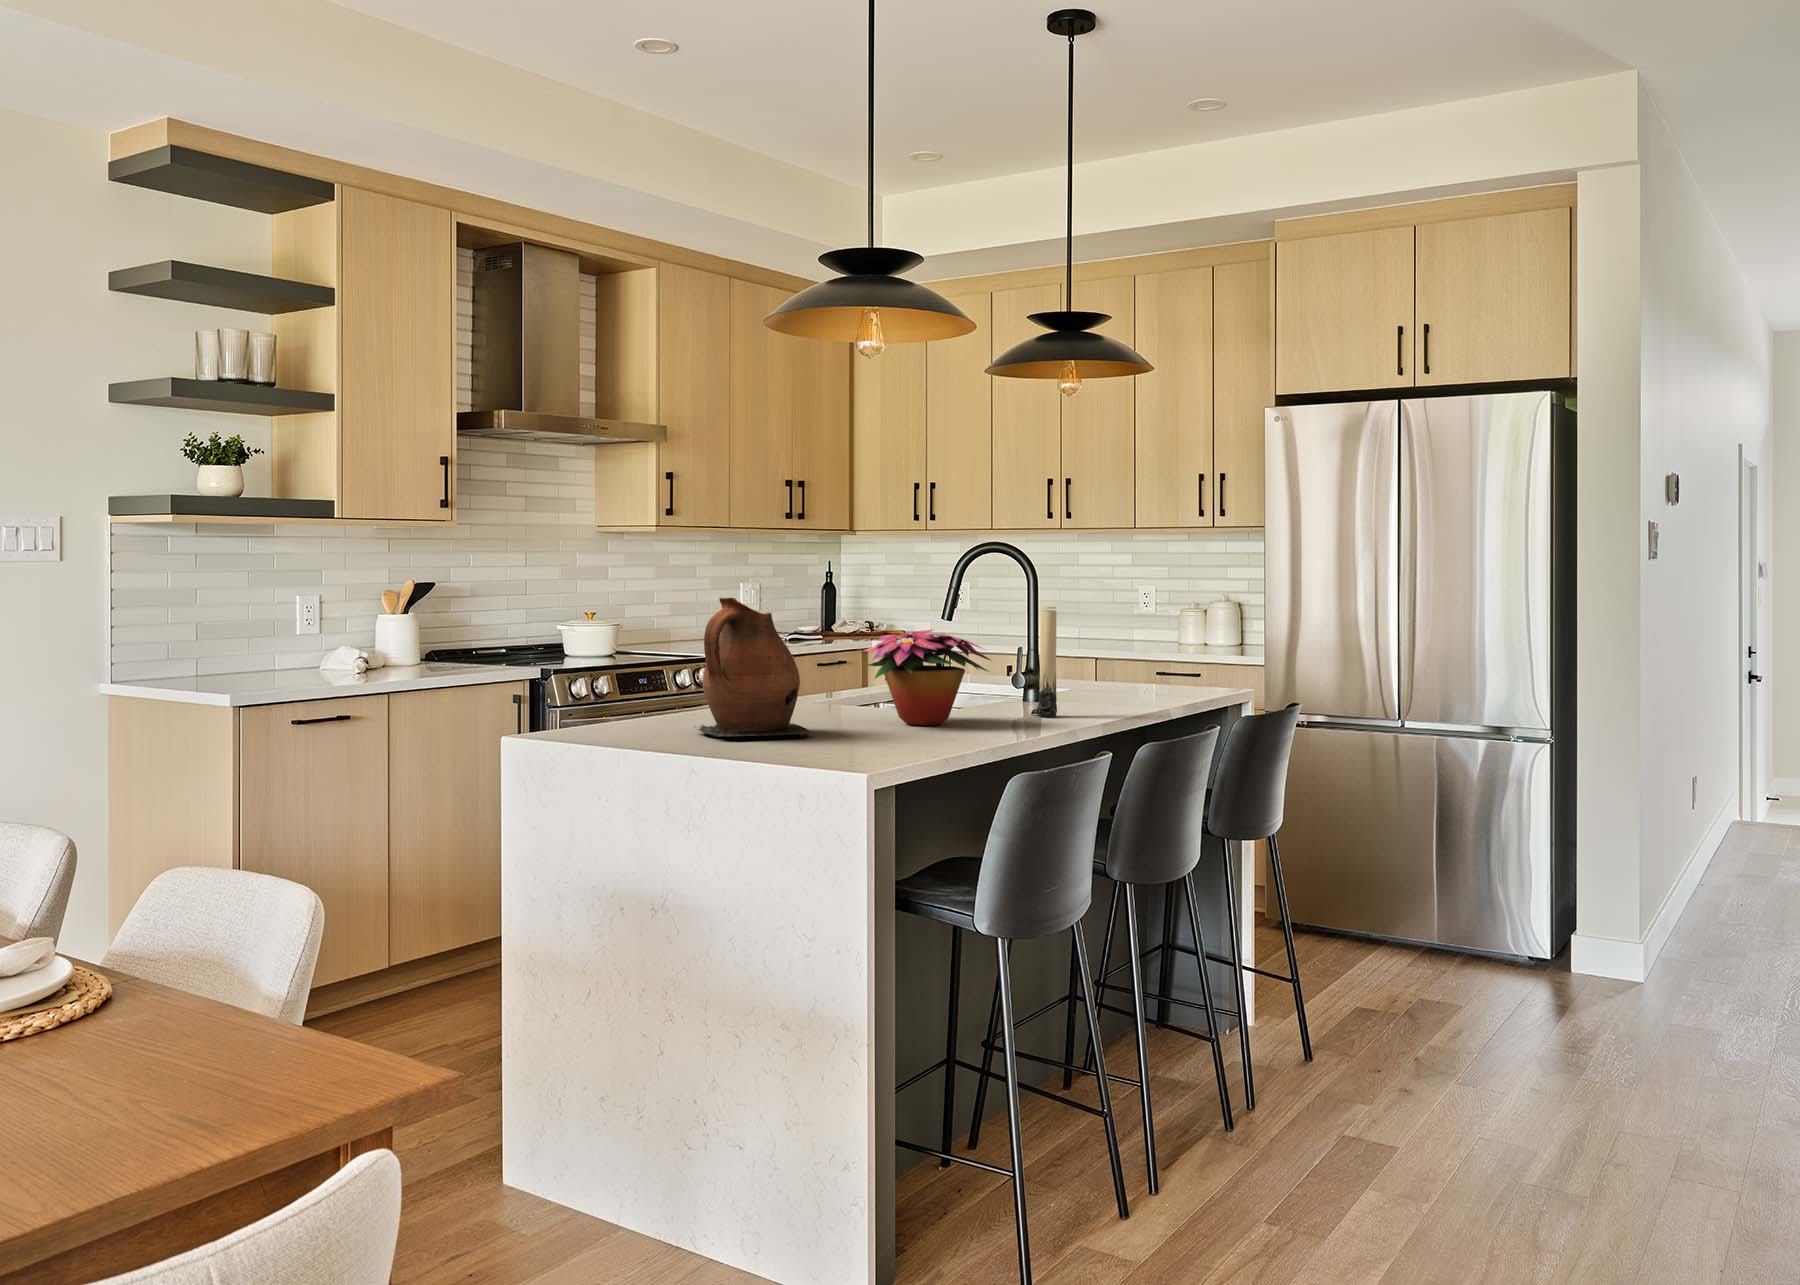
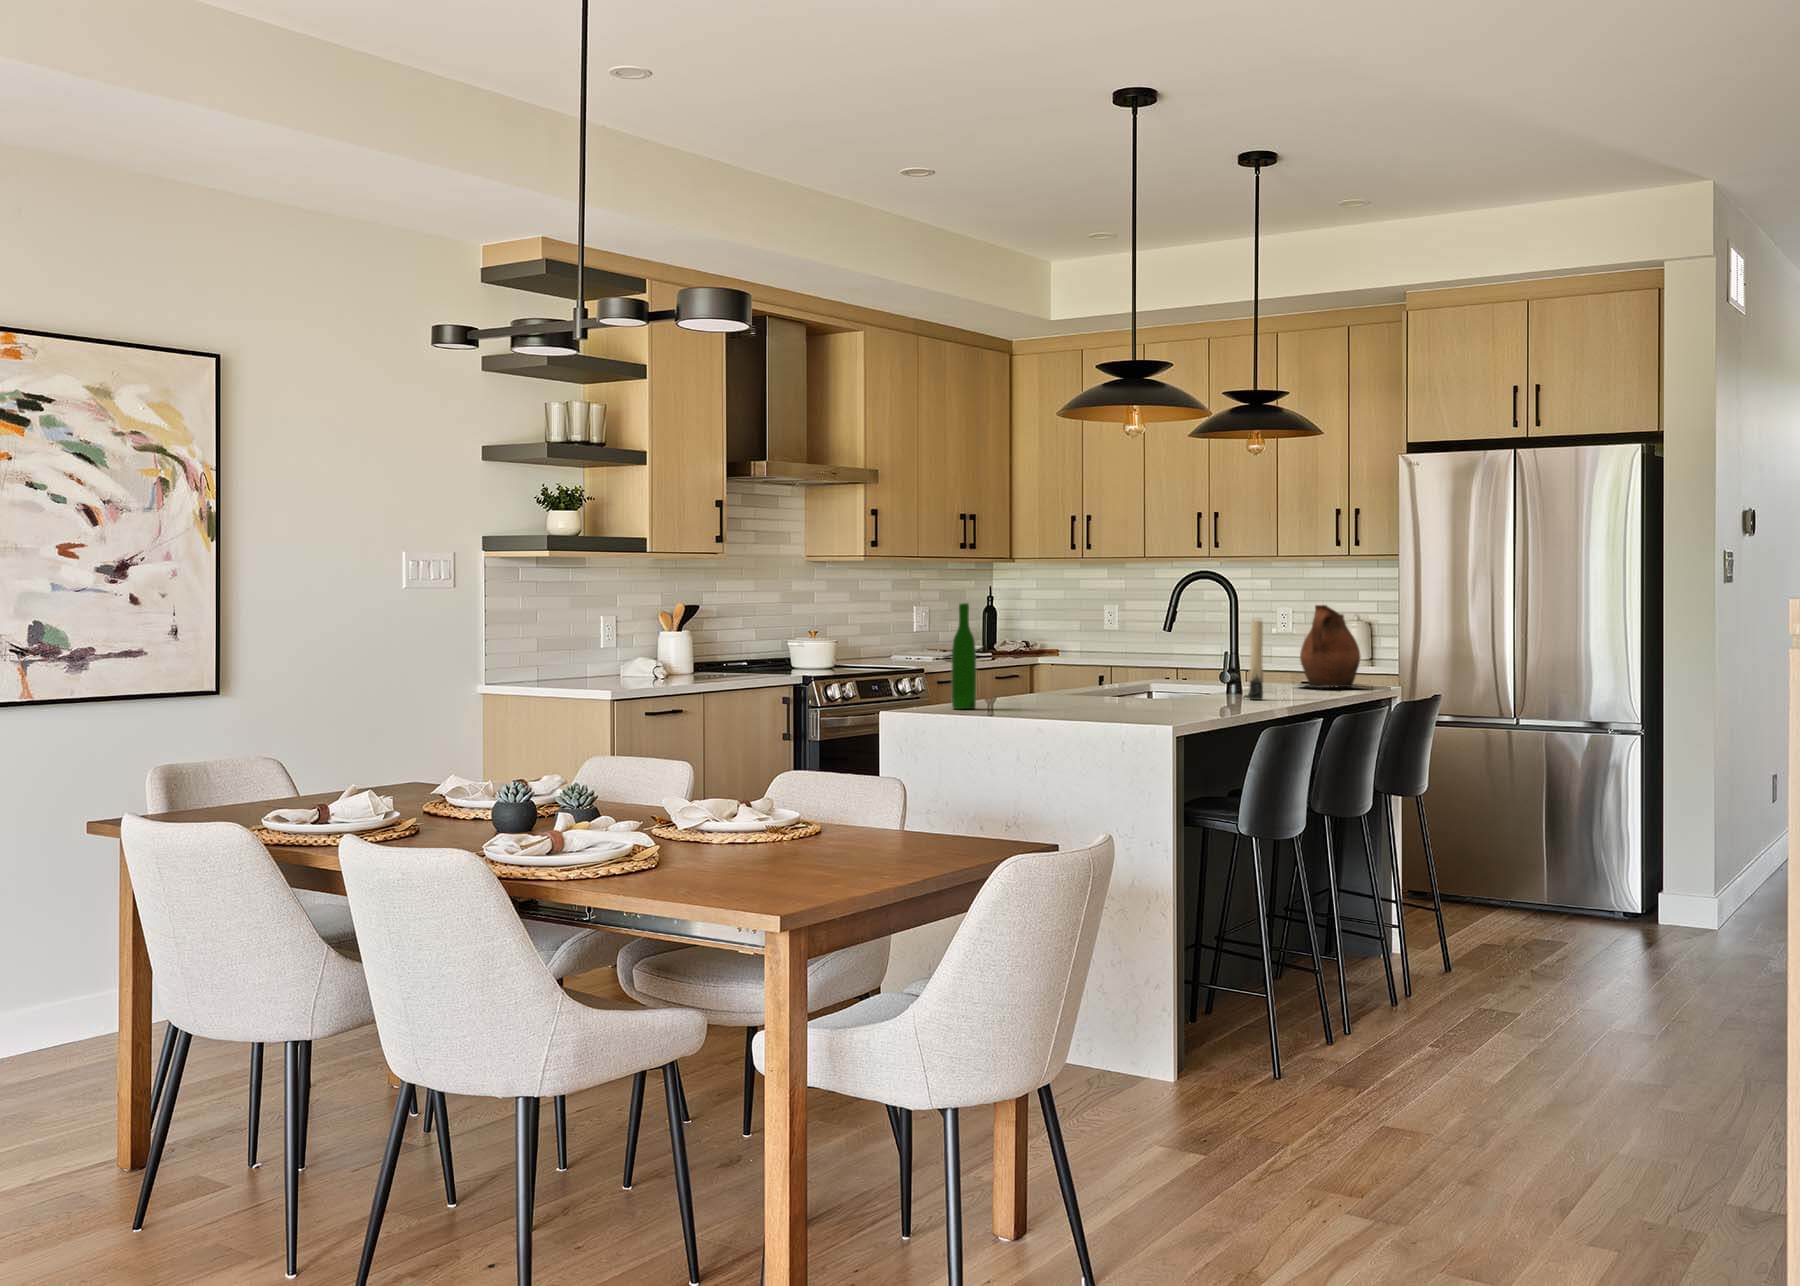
wine bottle: none [604,587,639,737] -> present [951,603,976,709]
ceramic pitcher: present [694,598,812,737] -> present [1294,605,1365,688]
flower arrangement: present [864,629,990,725] -> none [1122,633,1225,704]

